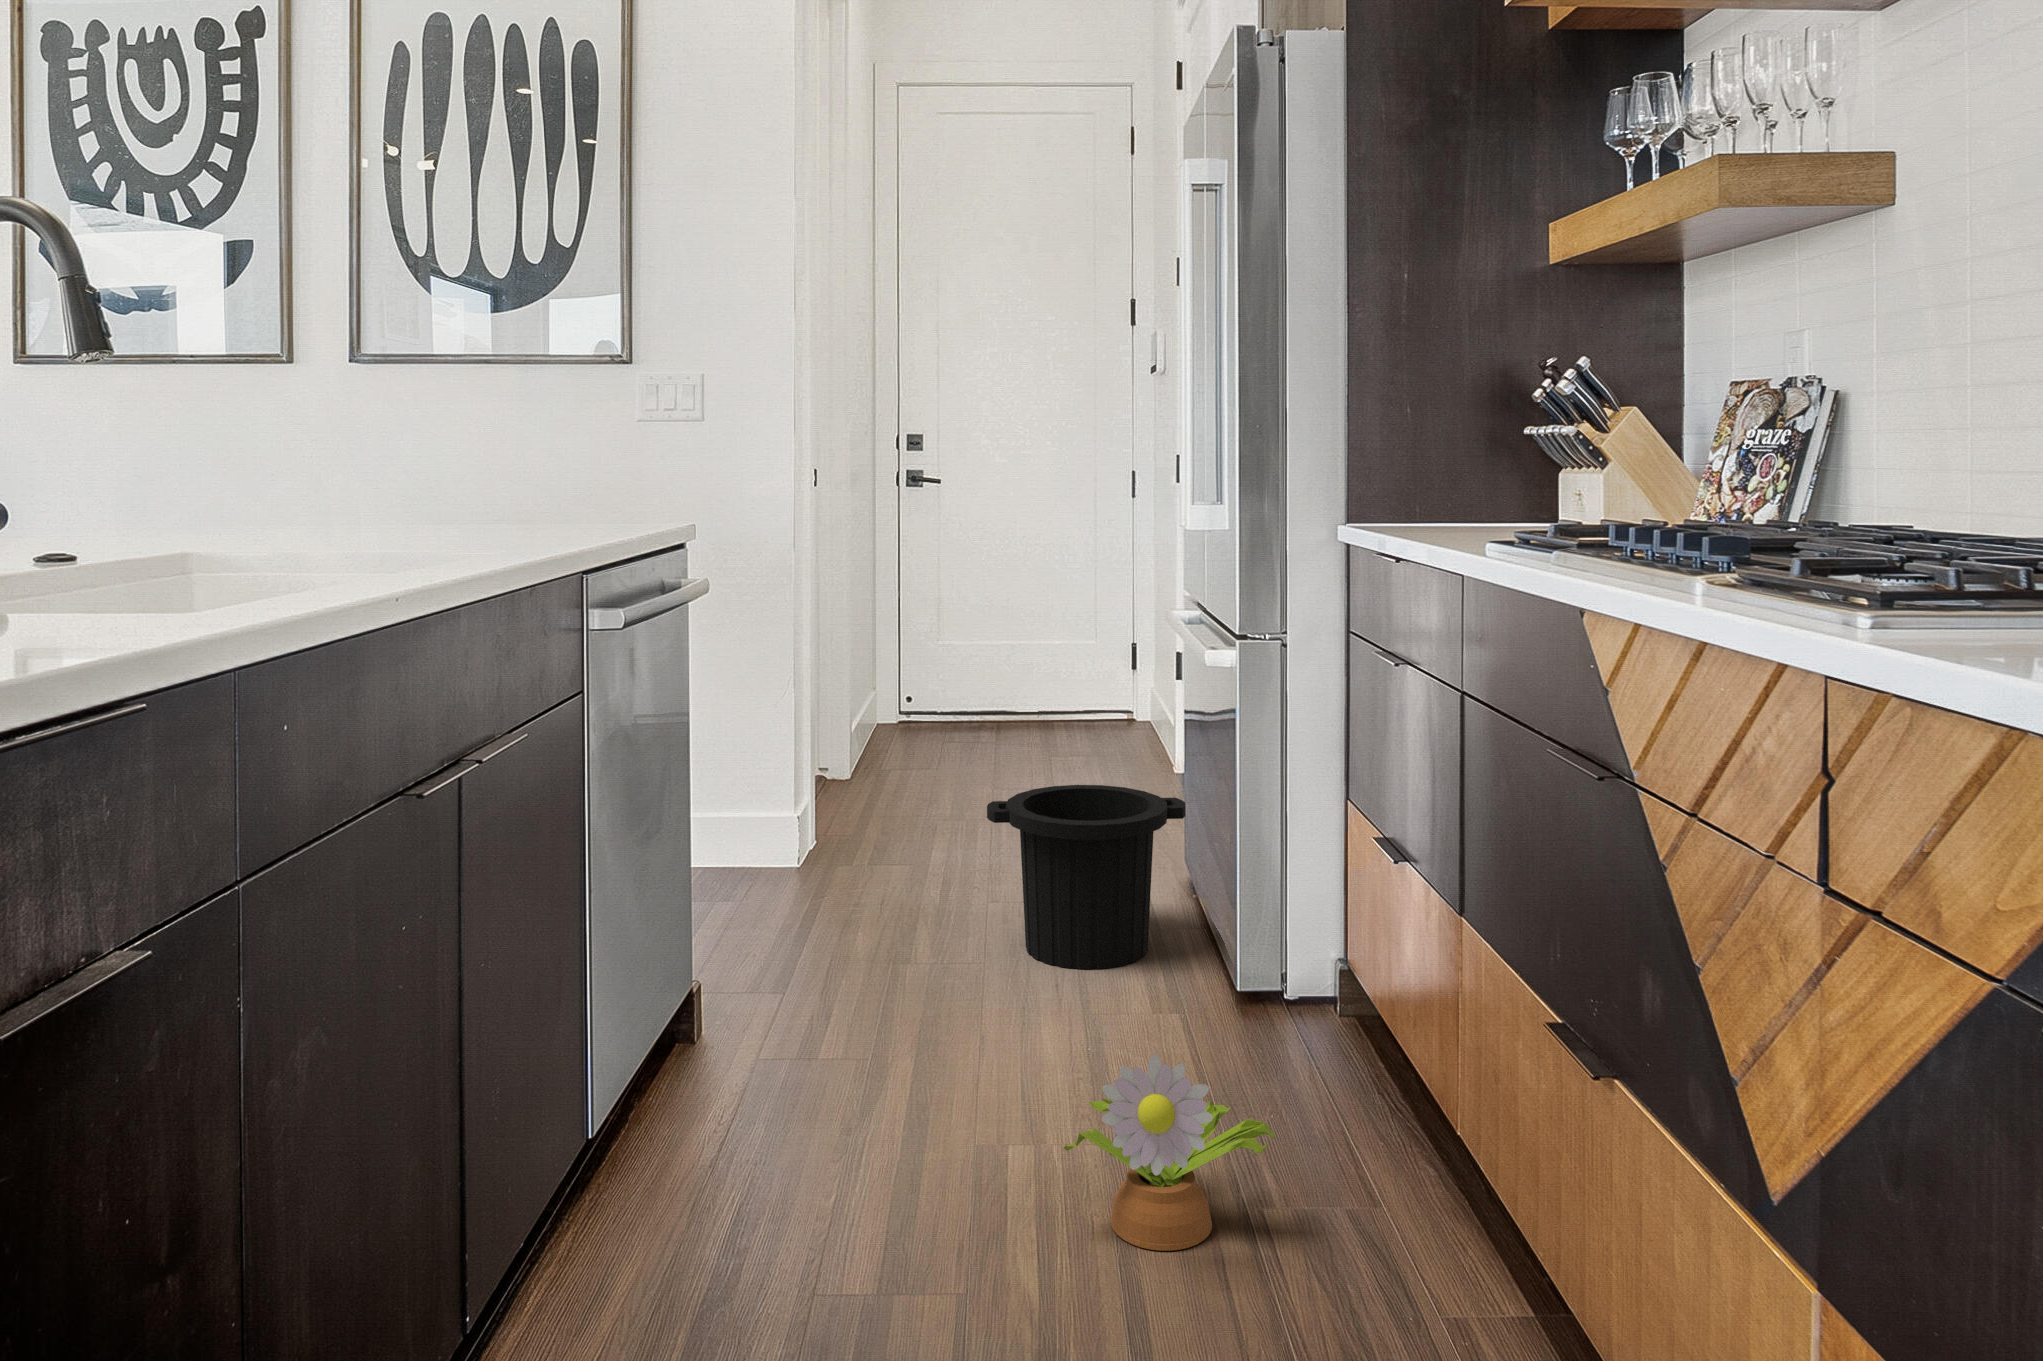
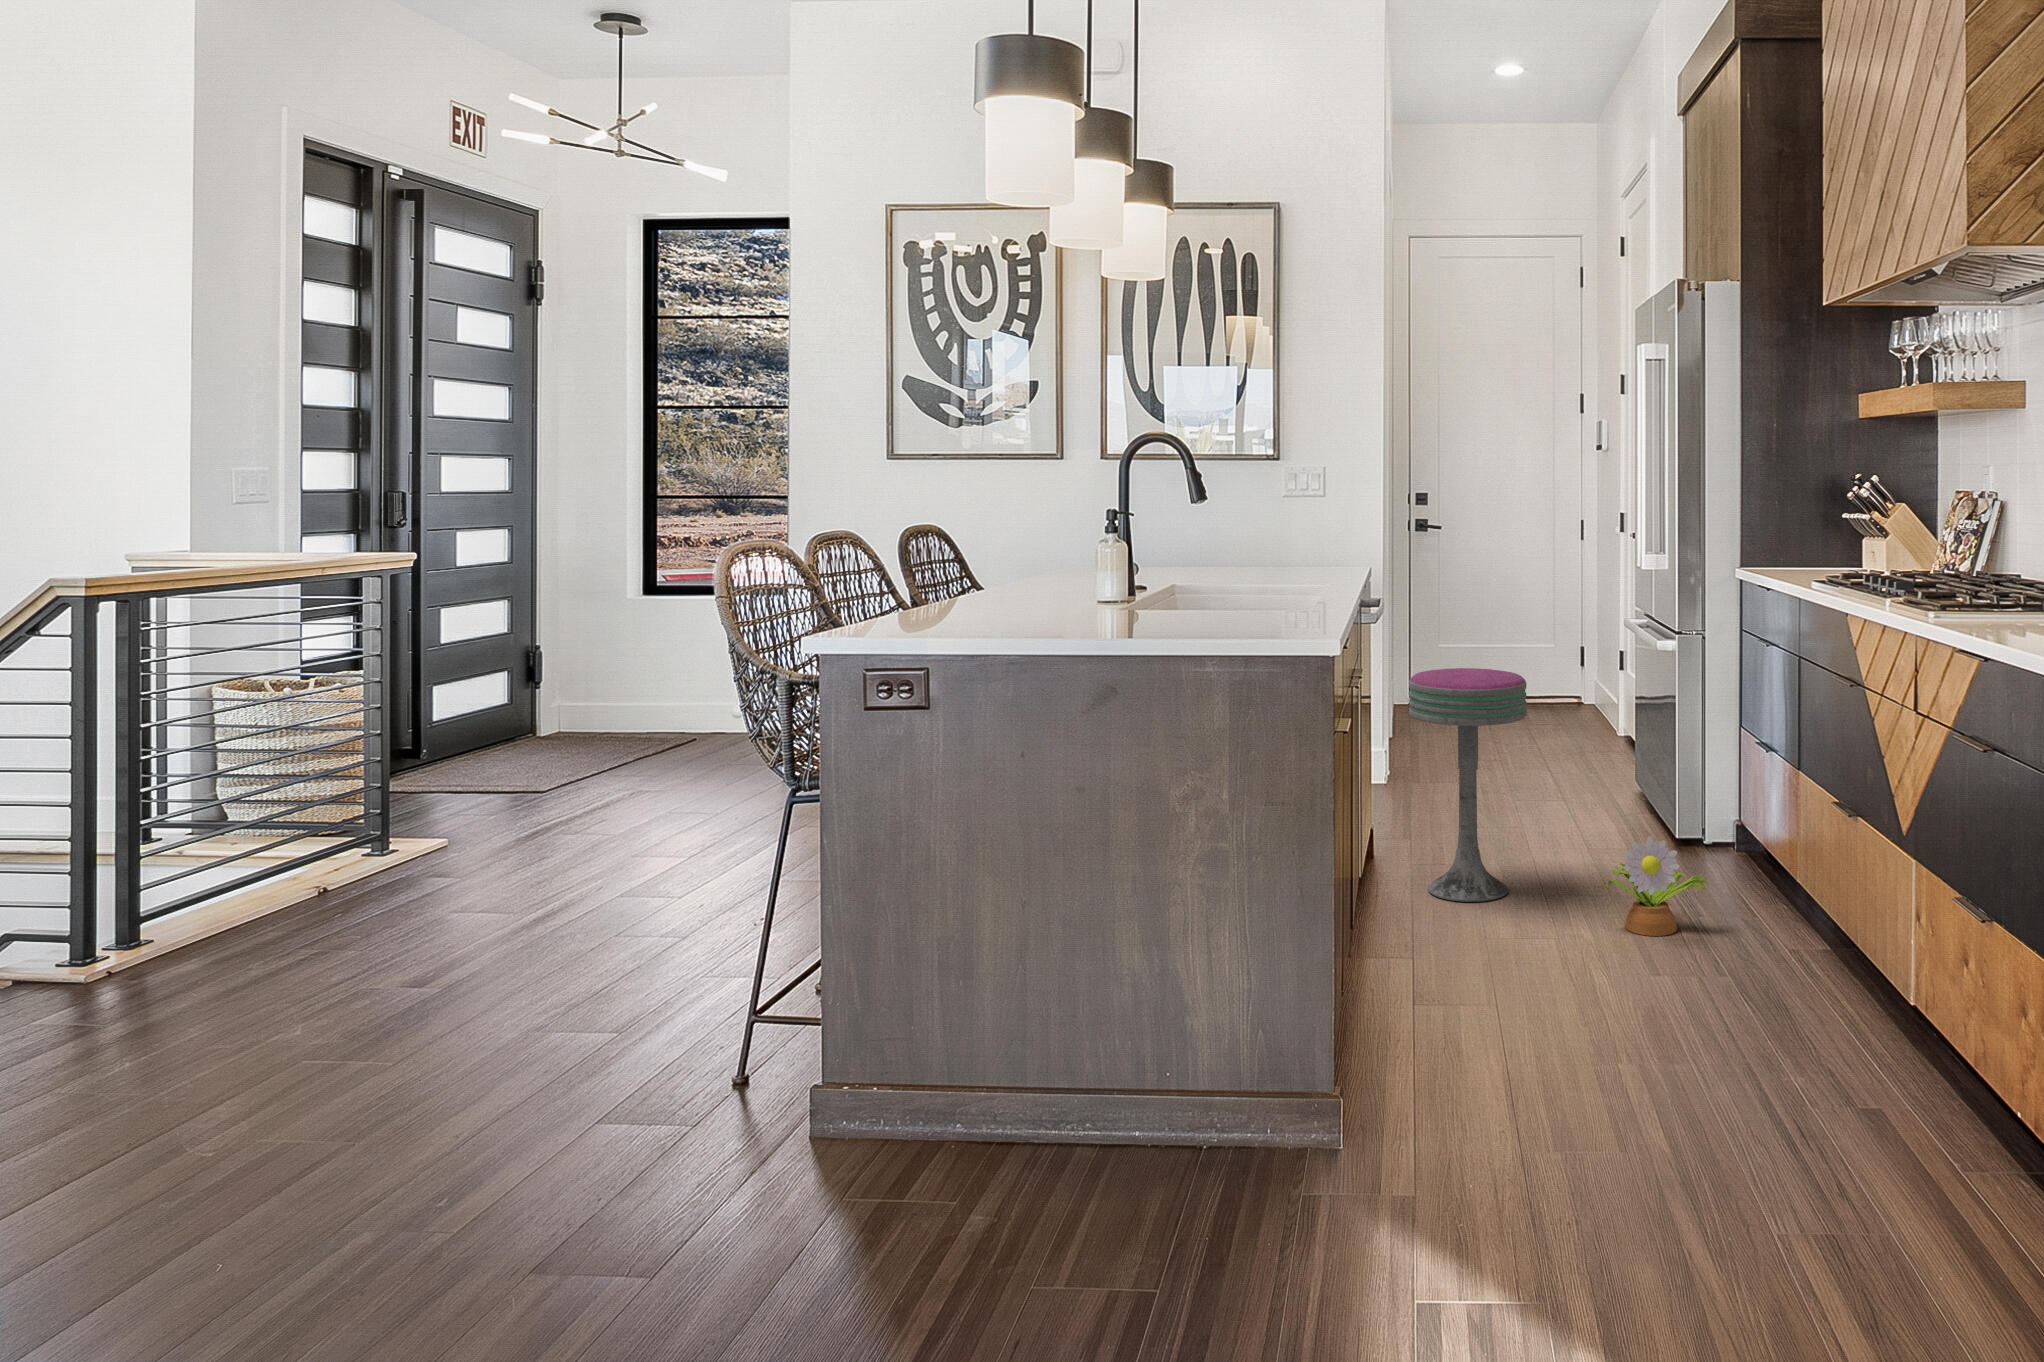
bar stool: none [730,705,948,1150] -> present [1409,668,1527,902]
trash can: present [987,785,1186,969] -> none [1520,727,1642,835]

